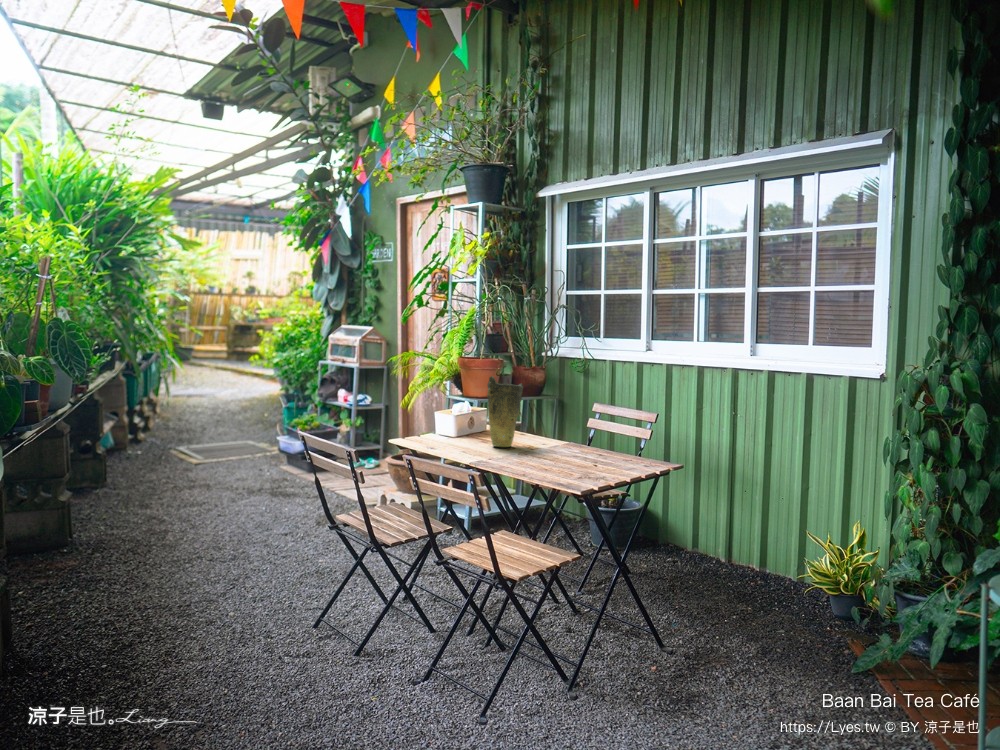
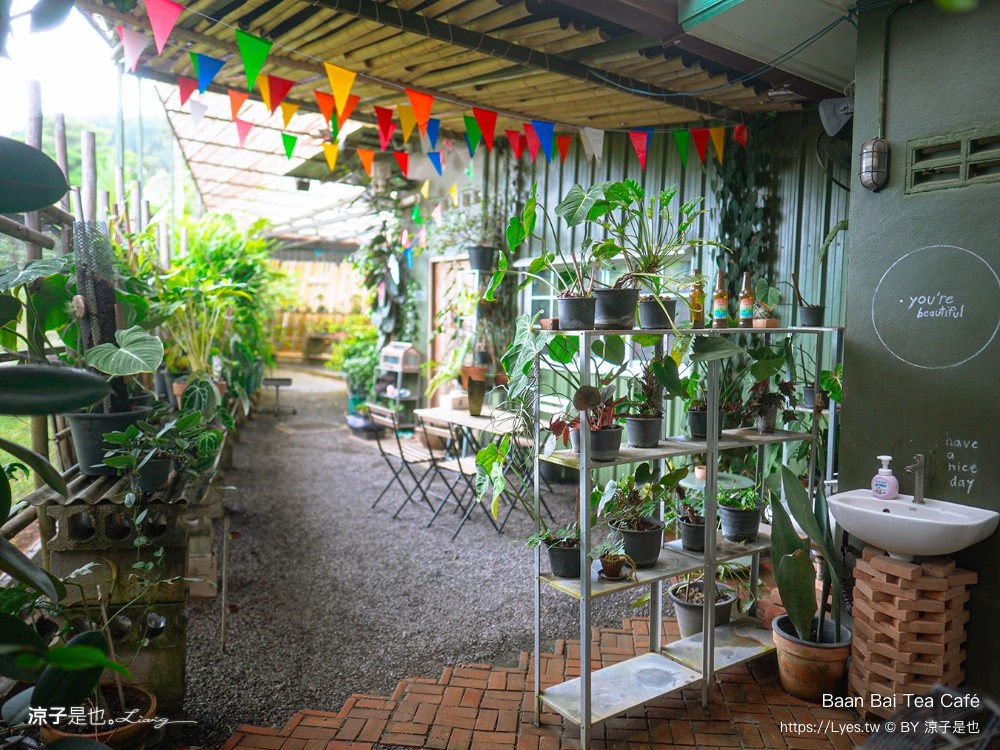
stool: none [153,378,211,433] -> present [257,378,297,415]

